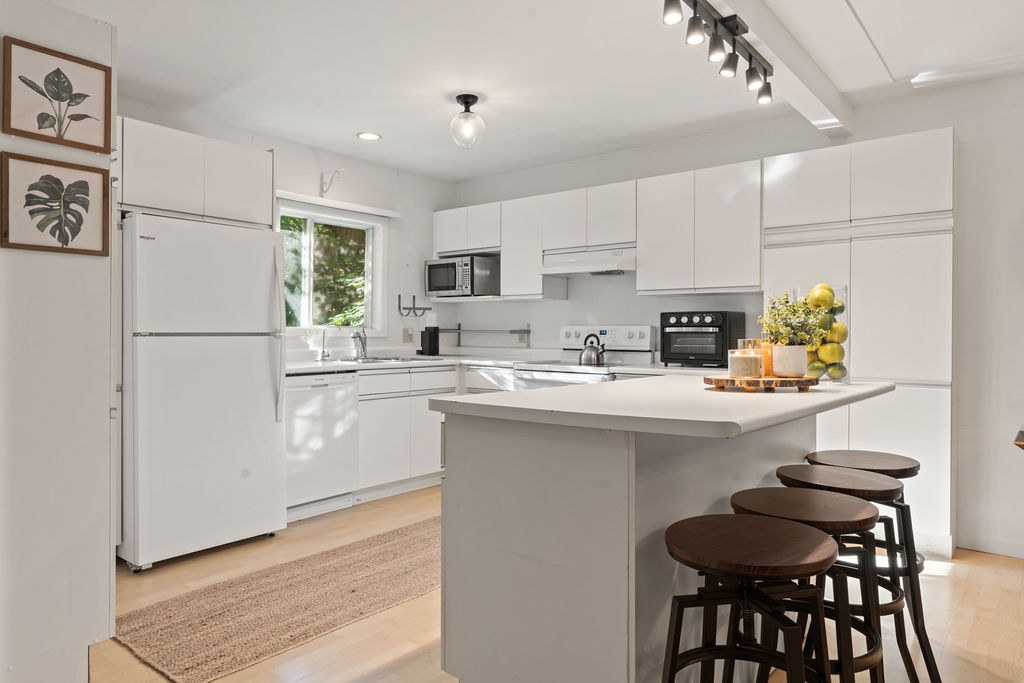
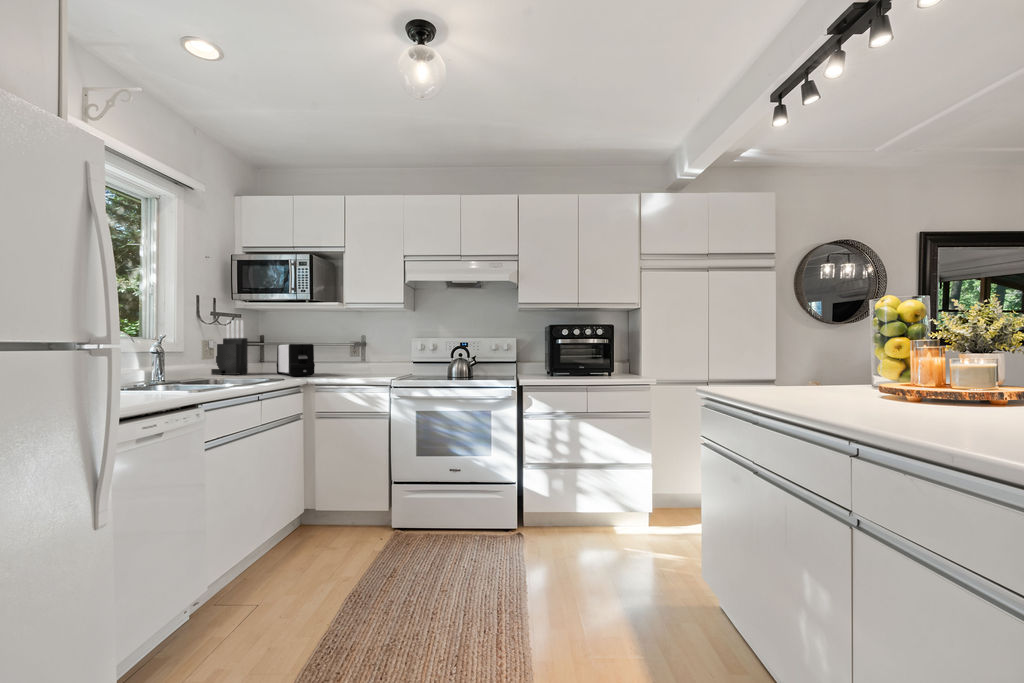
toaster: none [458,332,478,357] -> present [277,344,315,376]

